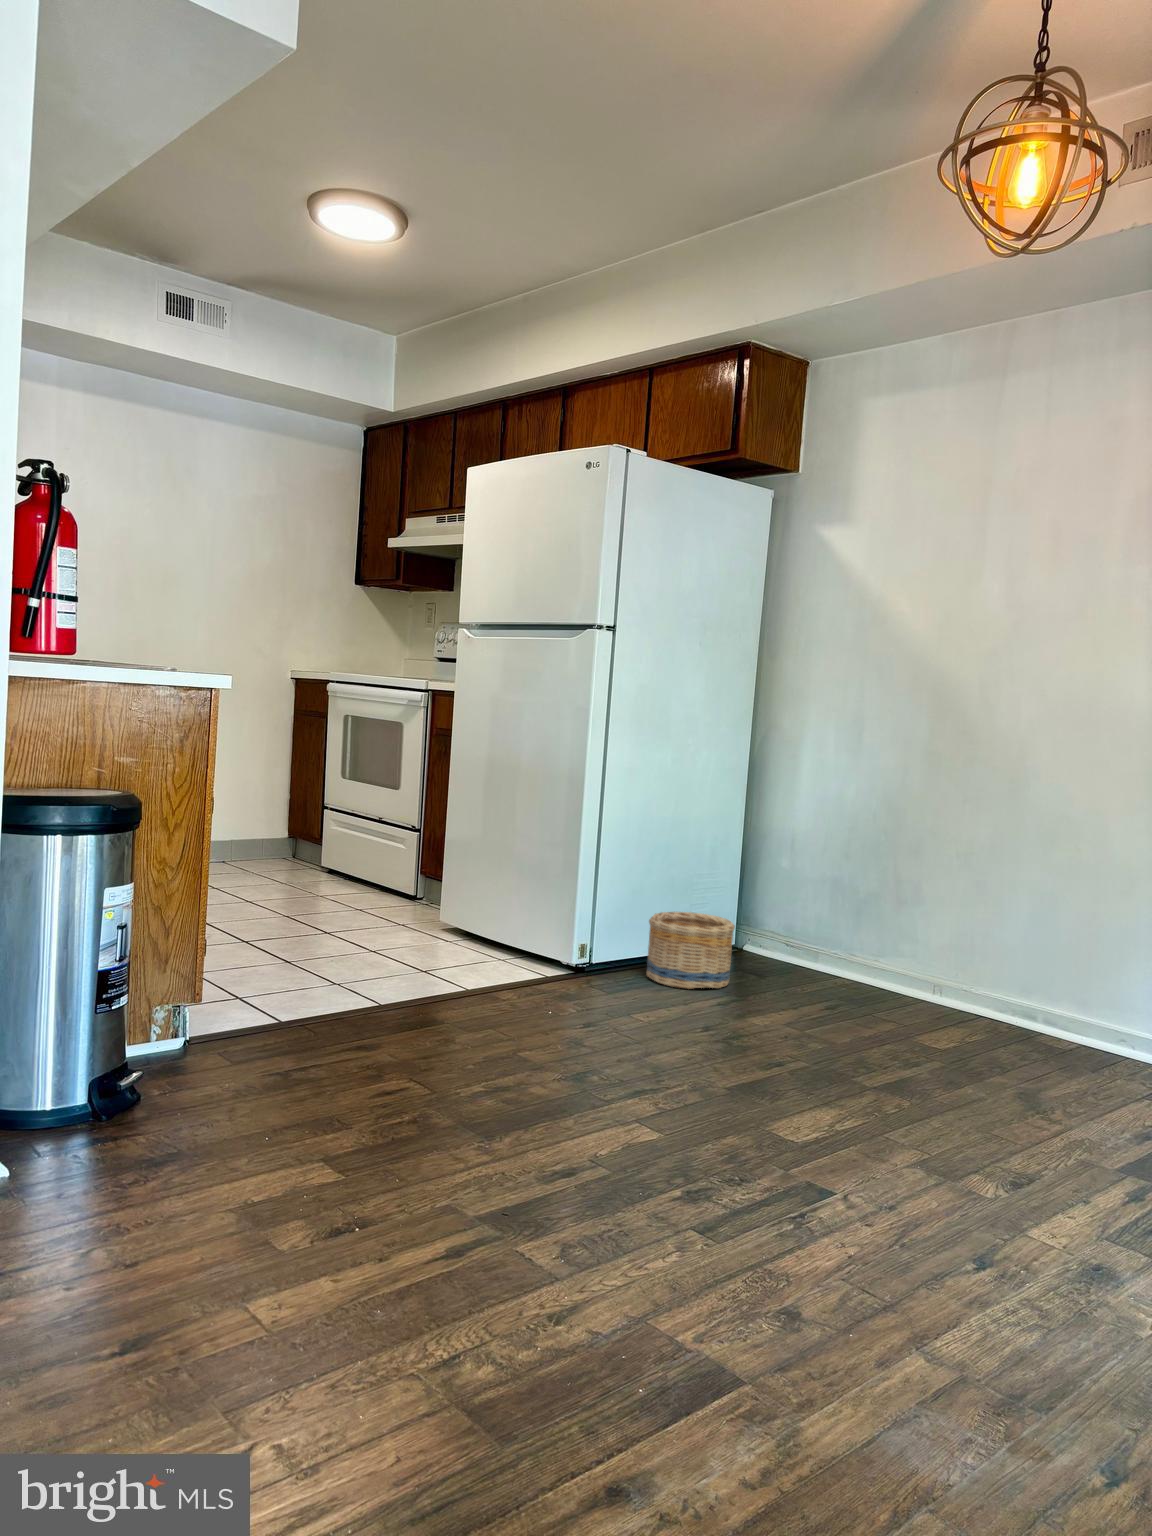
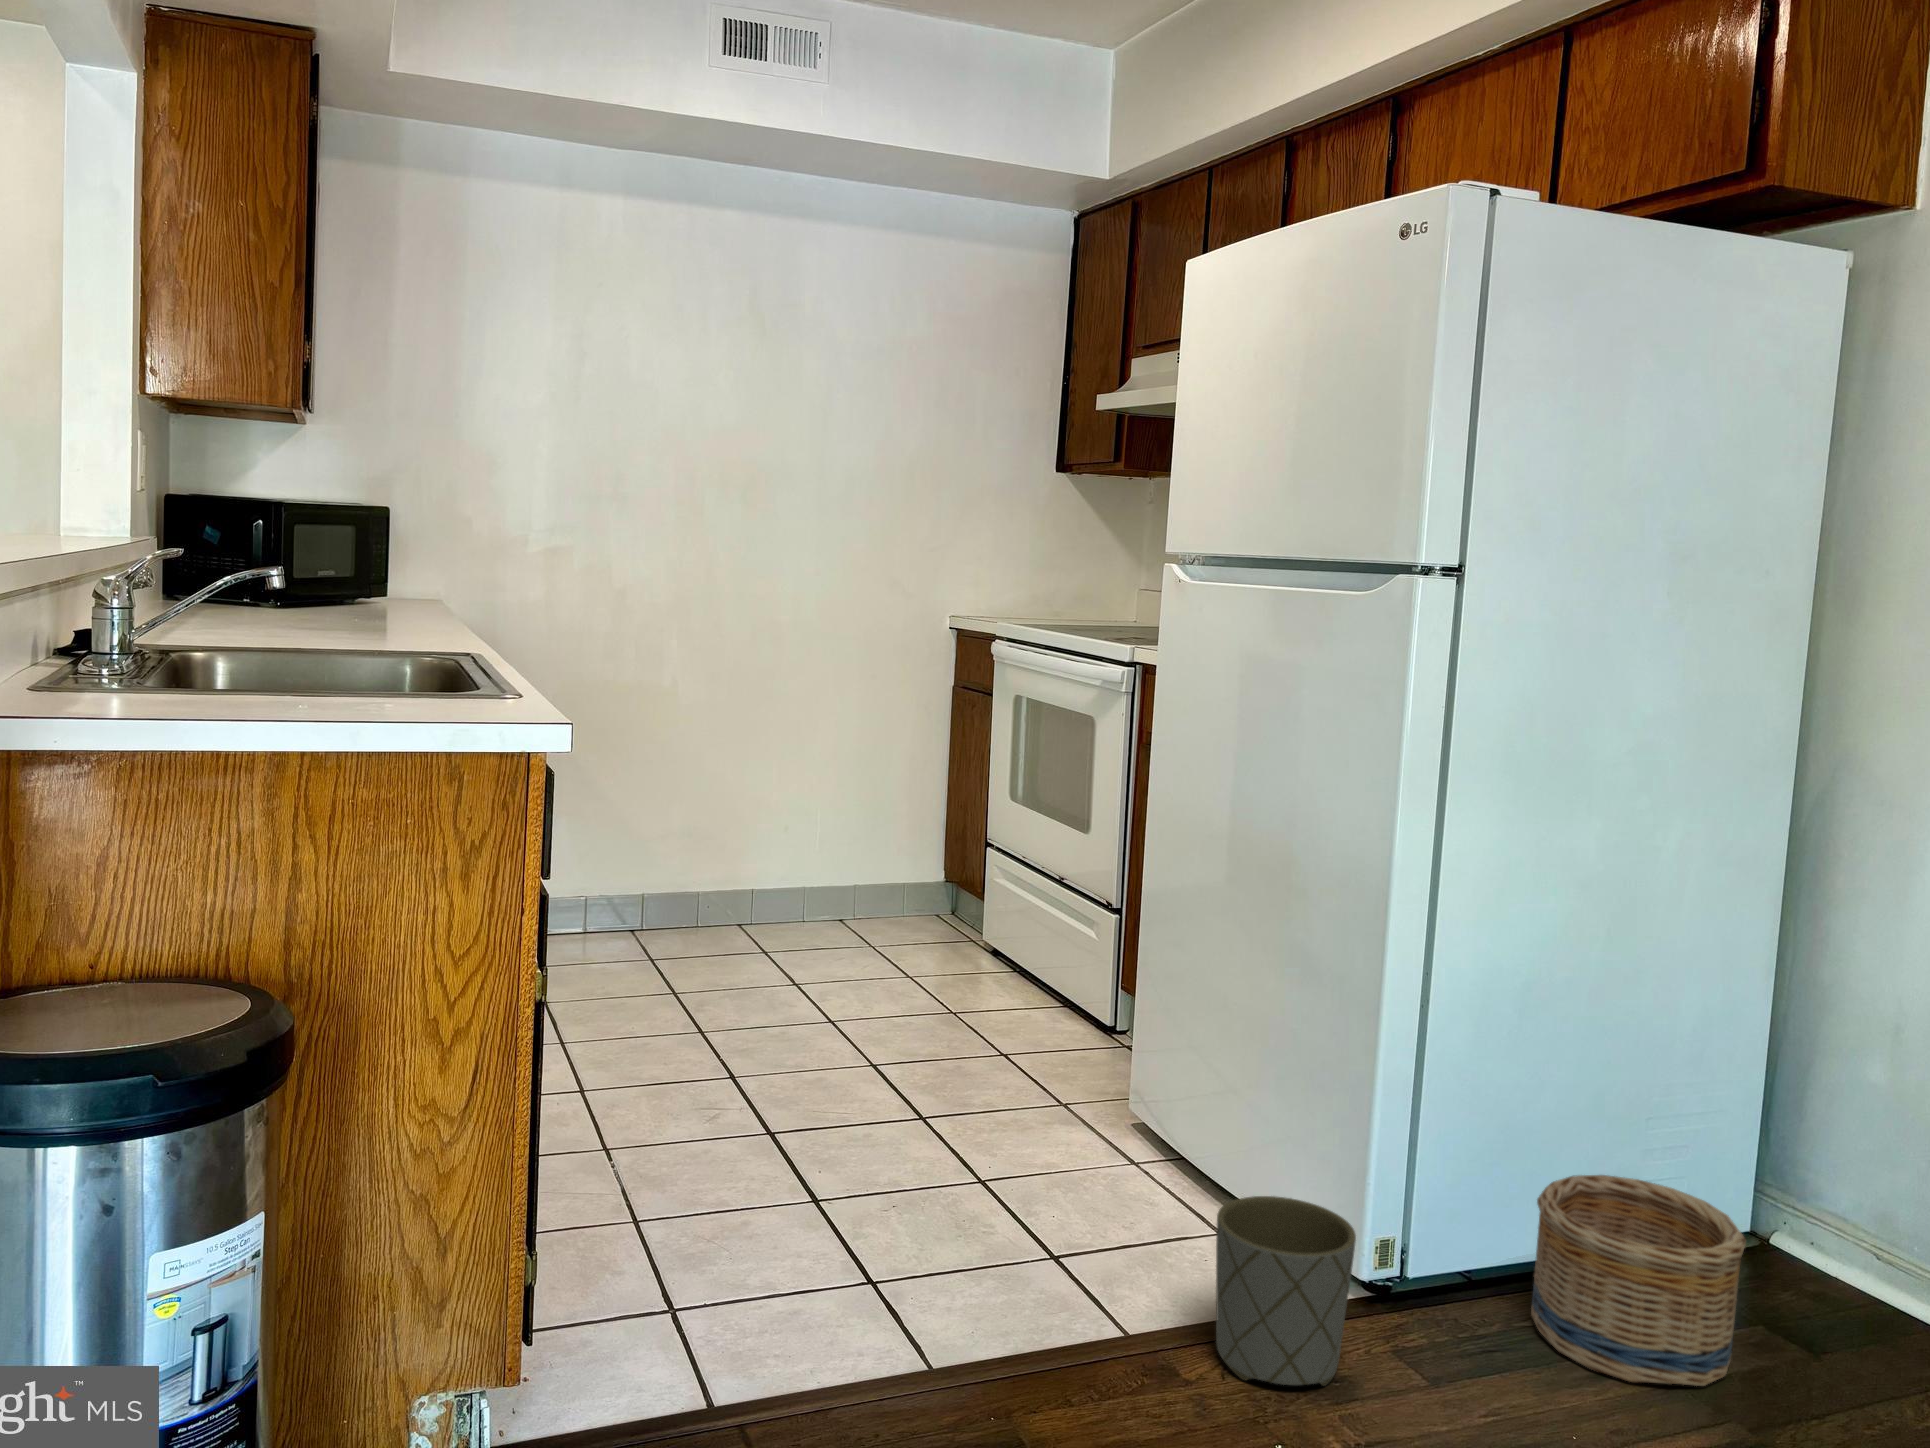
planter: none [513,921,576,998] -> present [1216,1196,1356,1386]

